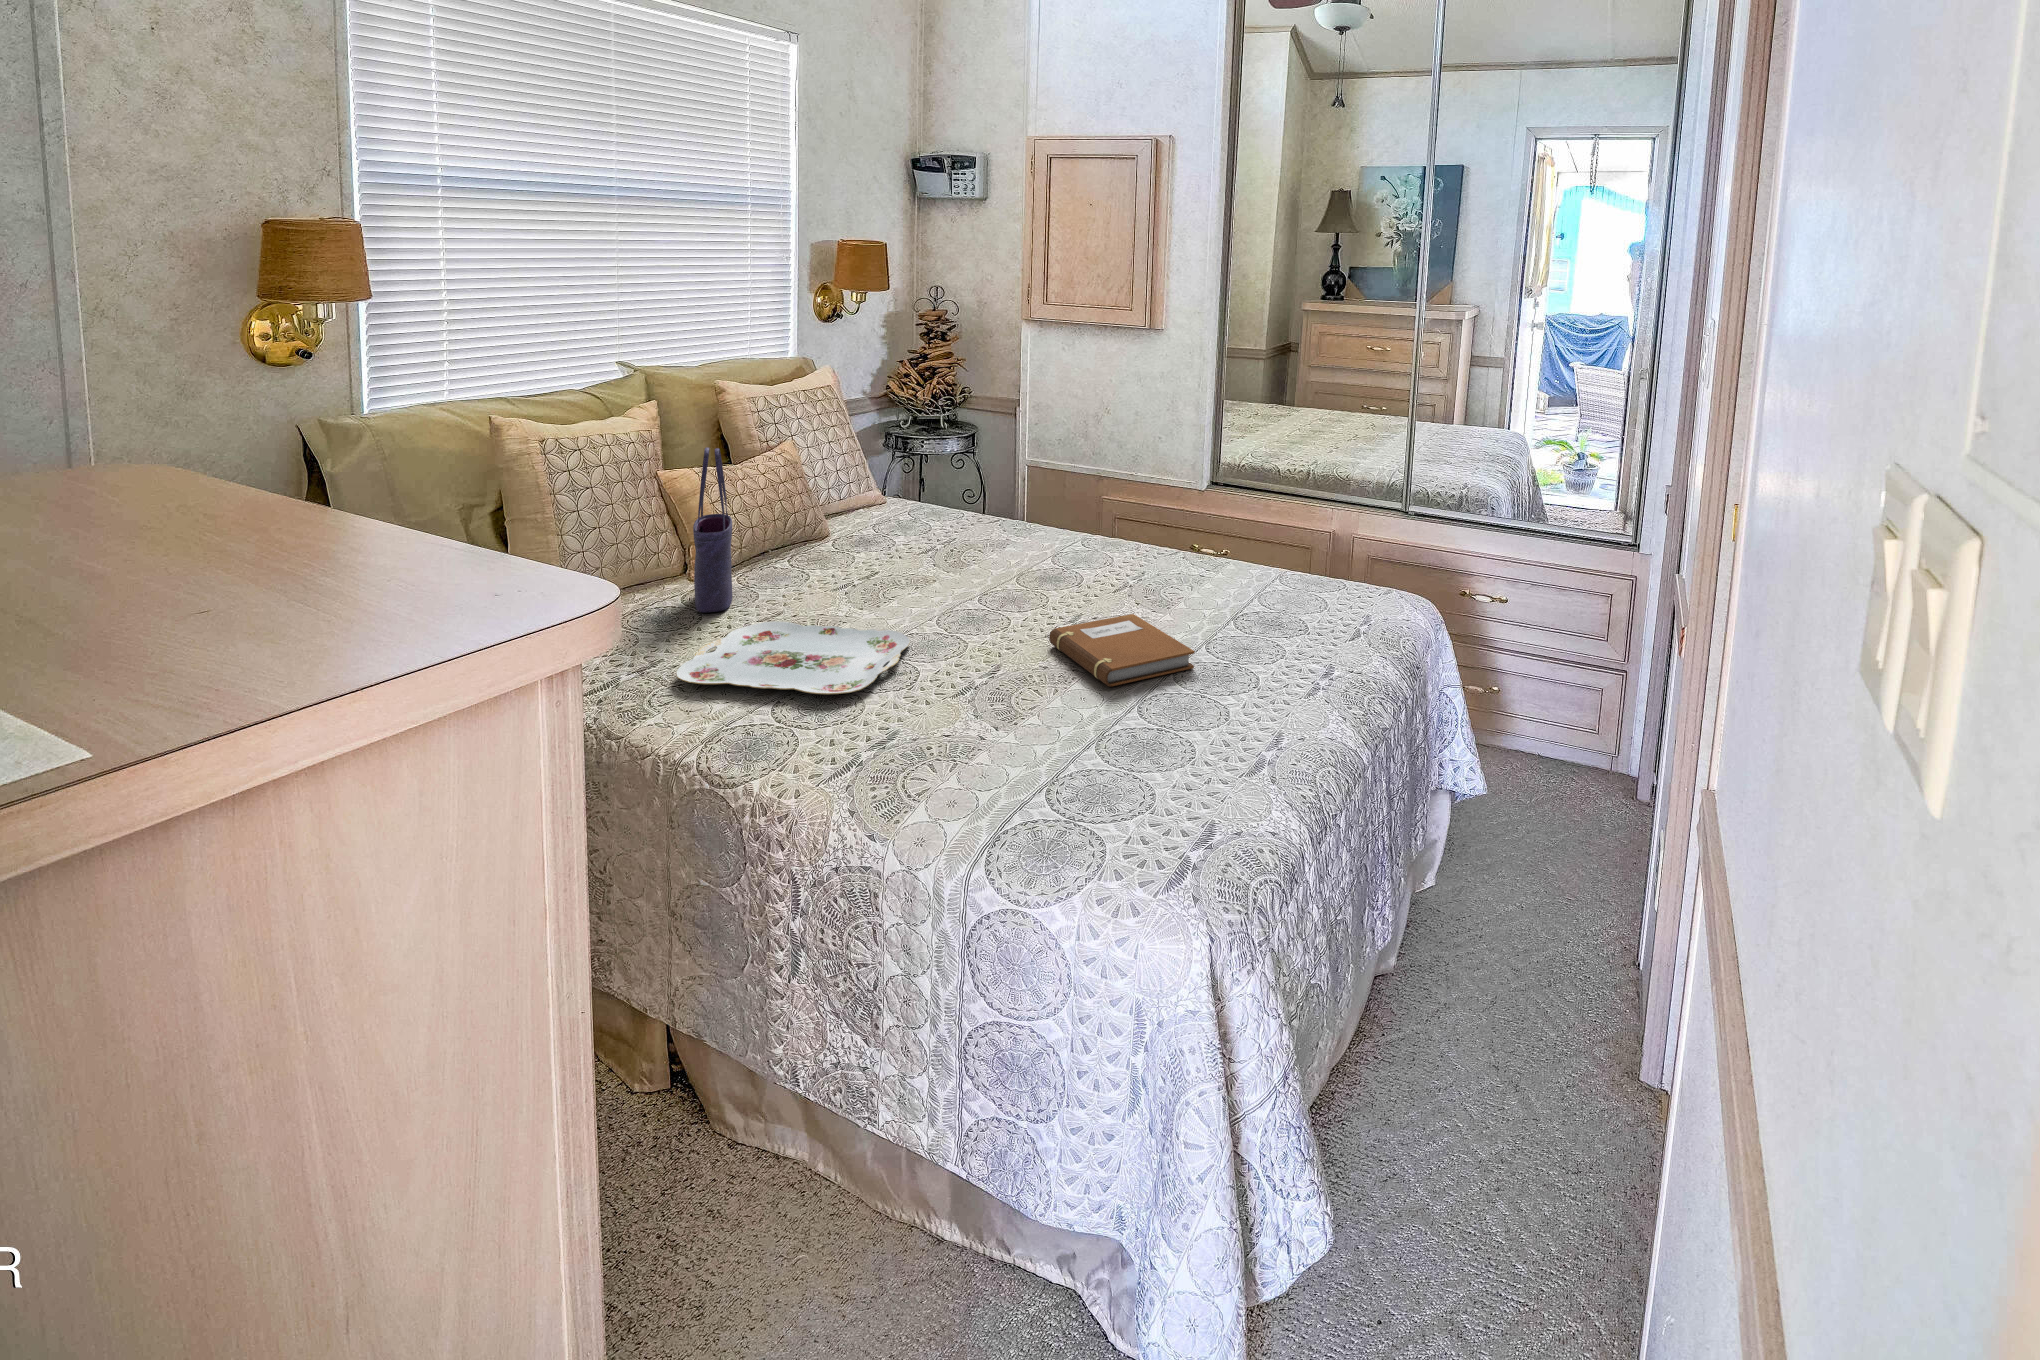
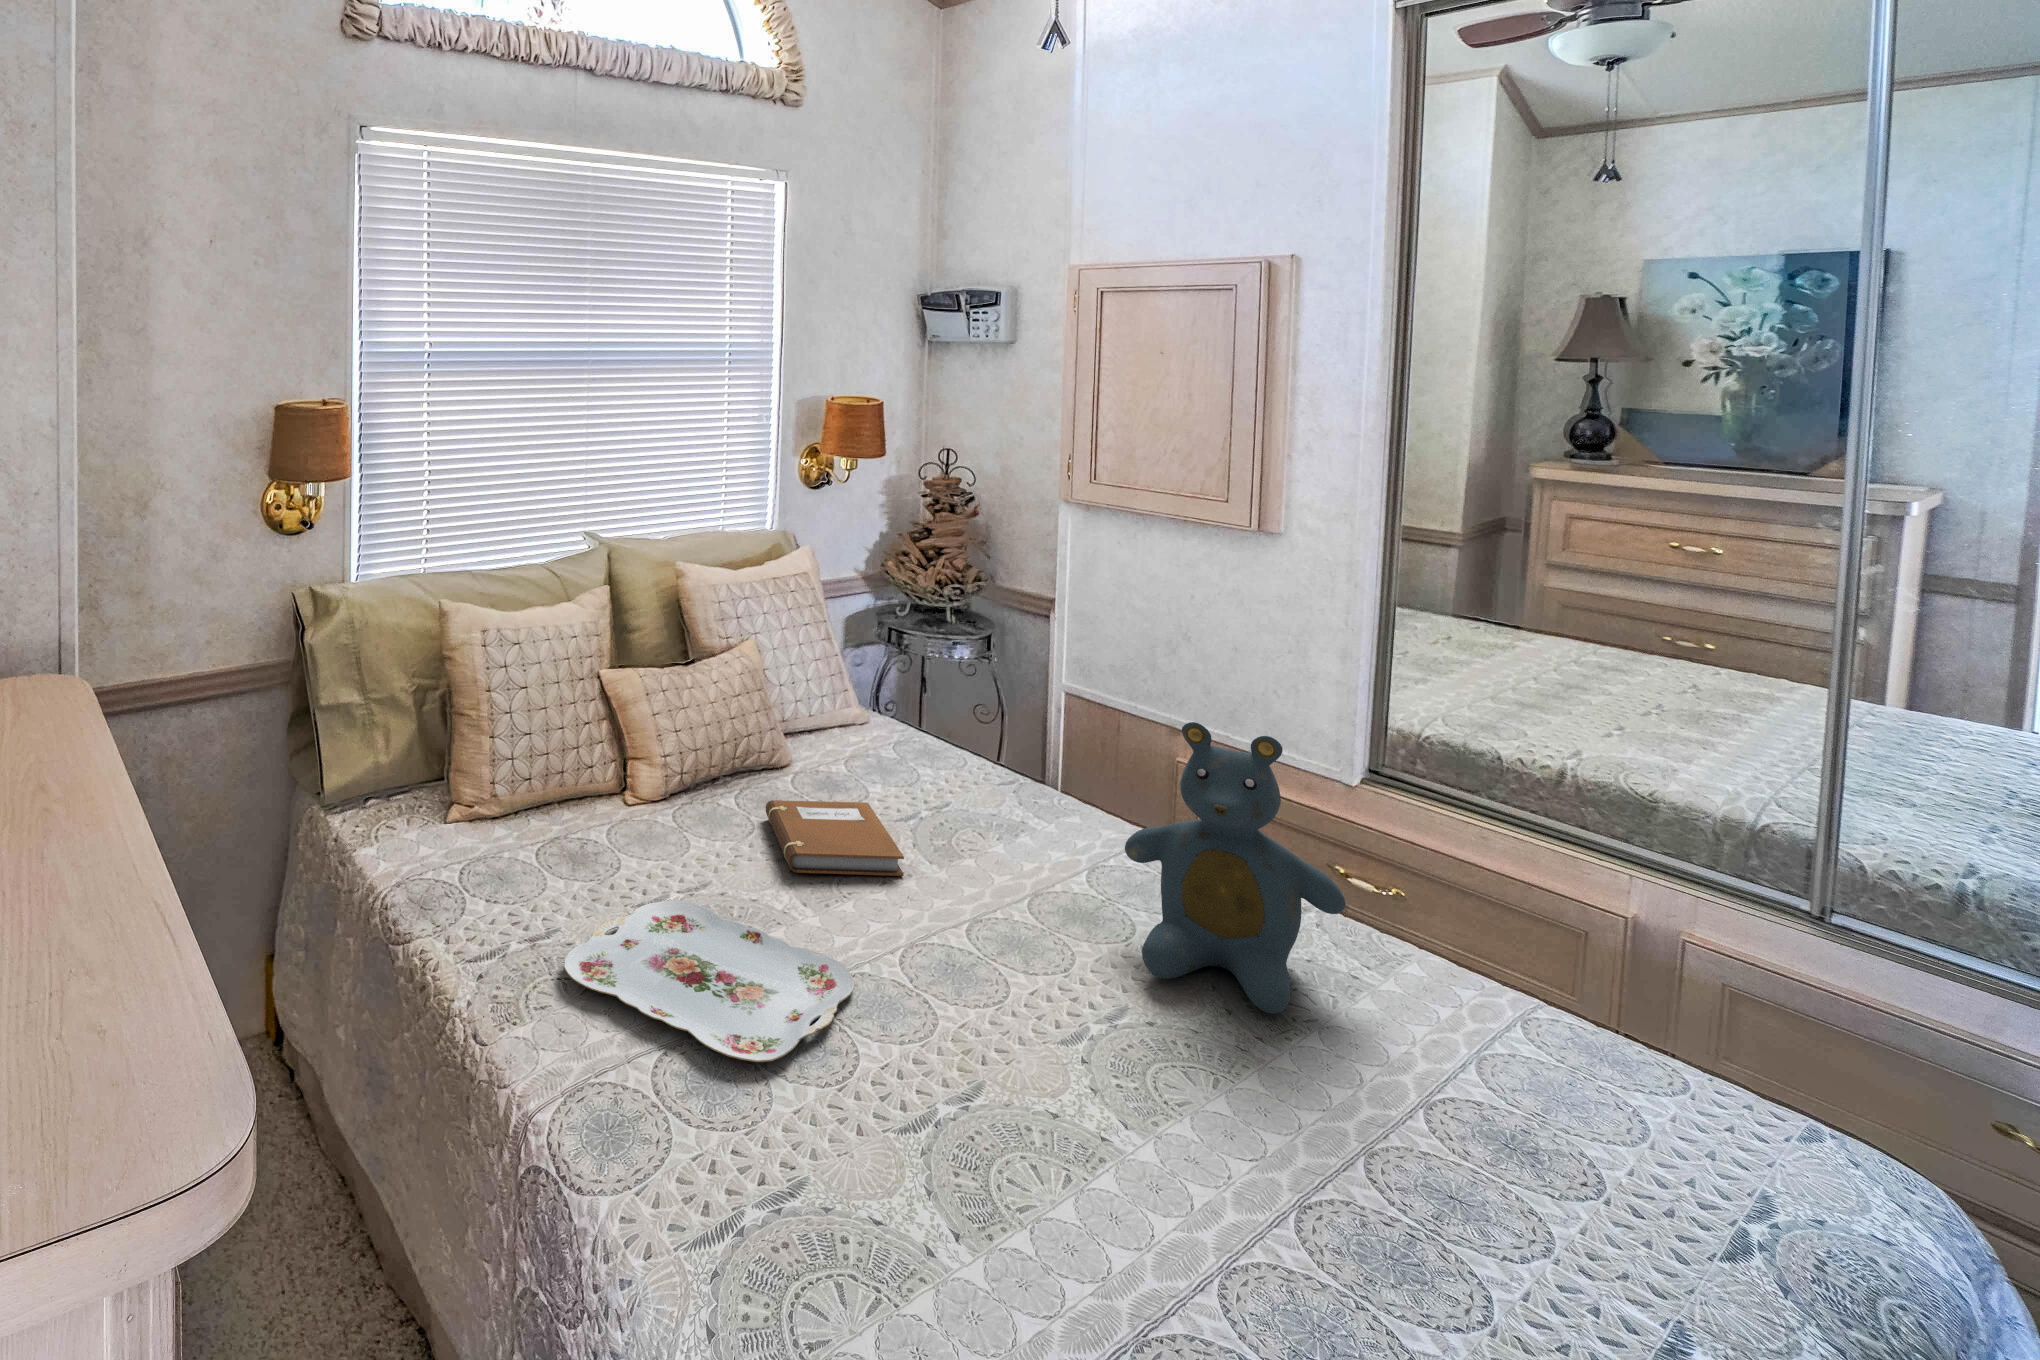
teddy bear: none [1078,440,1197,602] -> present [1125,722,1346,1013]
tote bag: present [693,448,732,612] -> none [612,664,656,868]
notebook: present [1049,614,1195,686] -> present [766,800,904,876]

